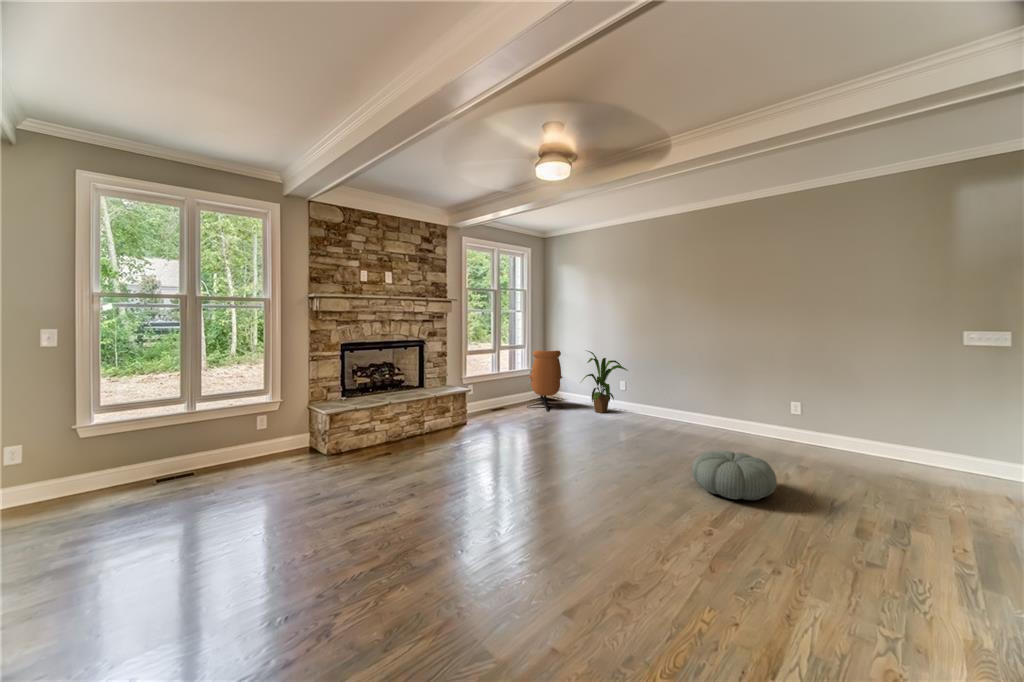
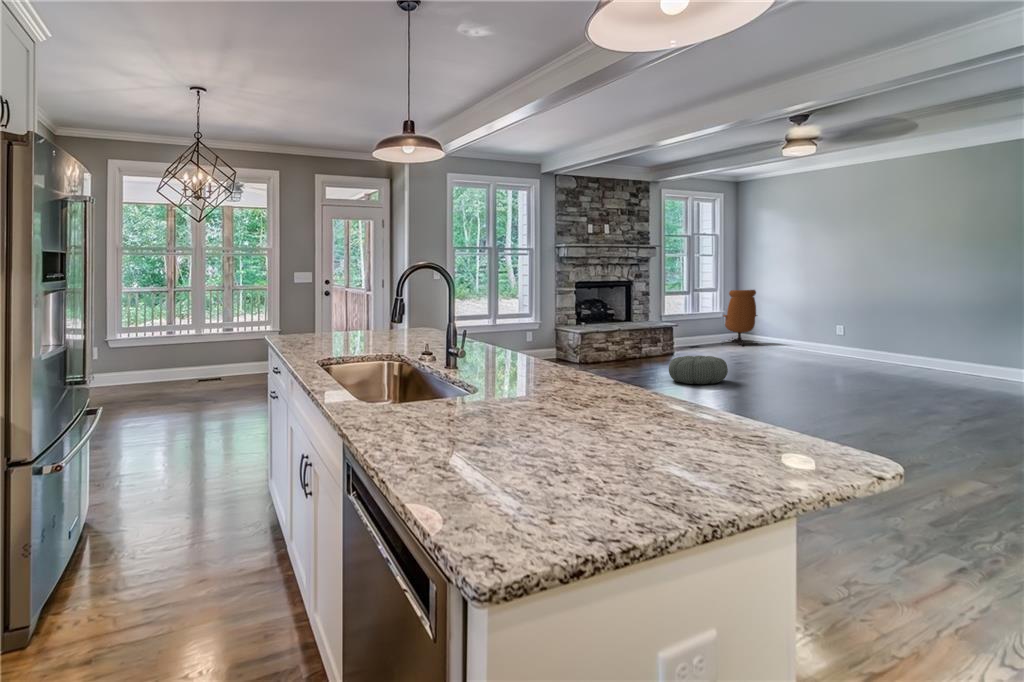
house plant: present [580,351,627,413] -> none [775,289,825,347]
pouf: present [692,451,777,500] -> present [669,356,728,384]

